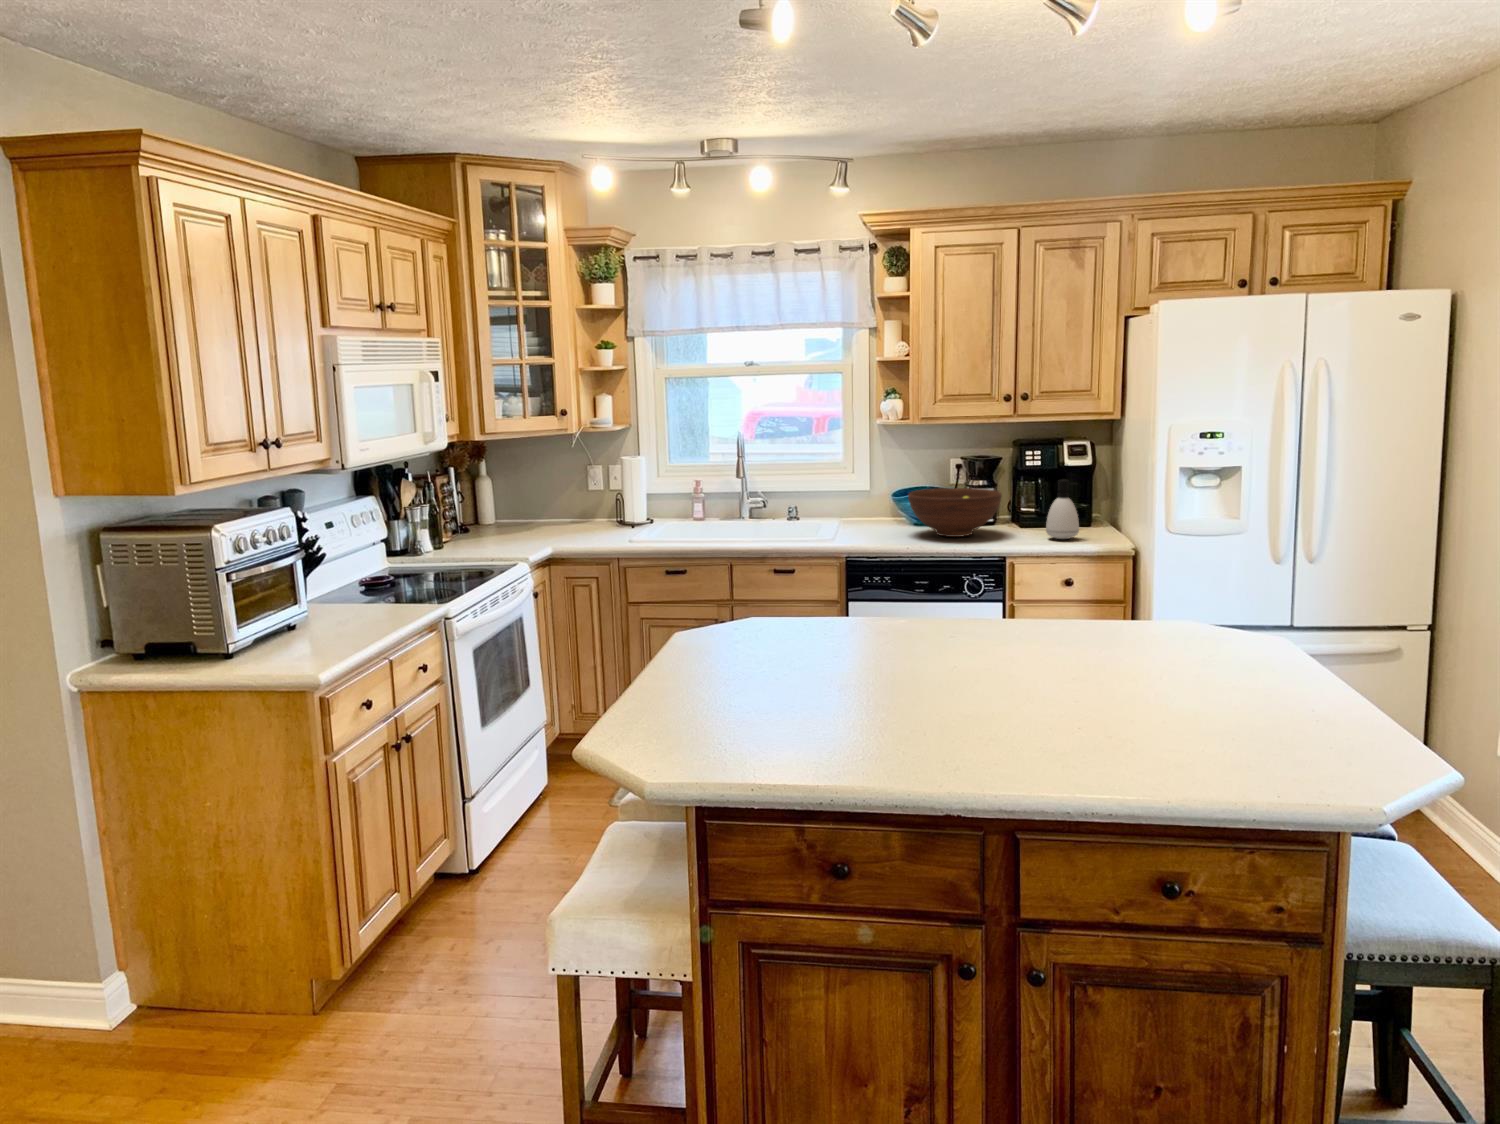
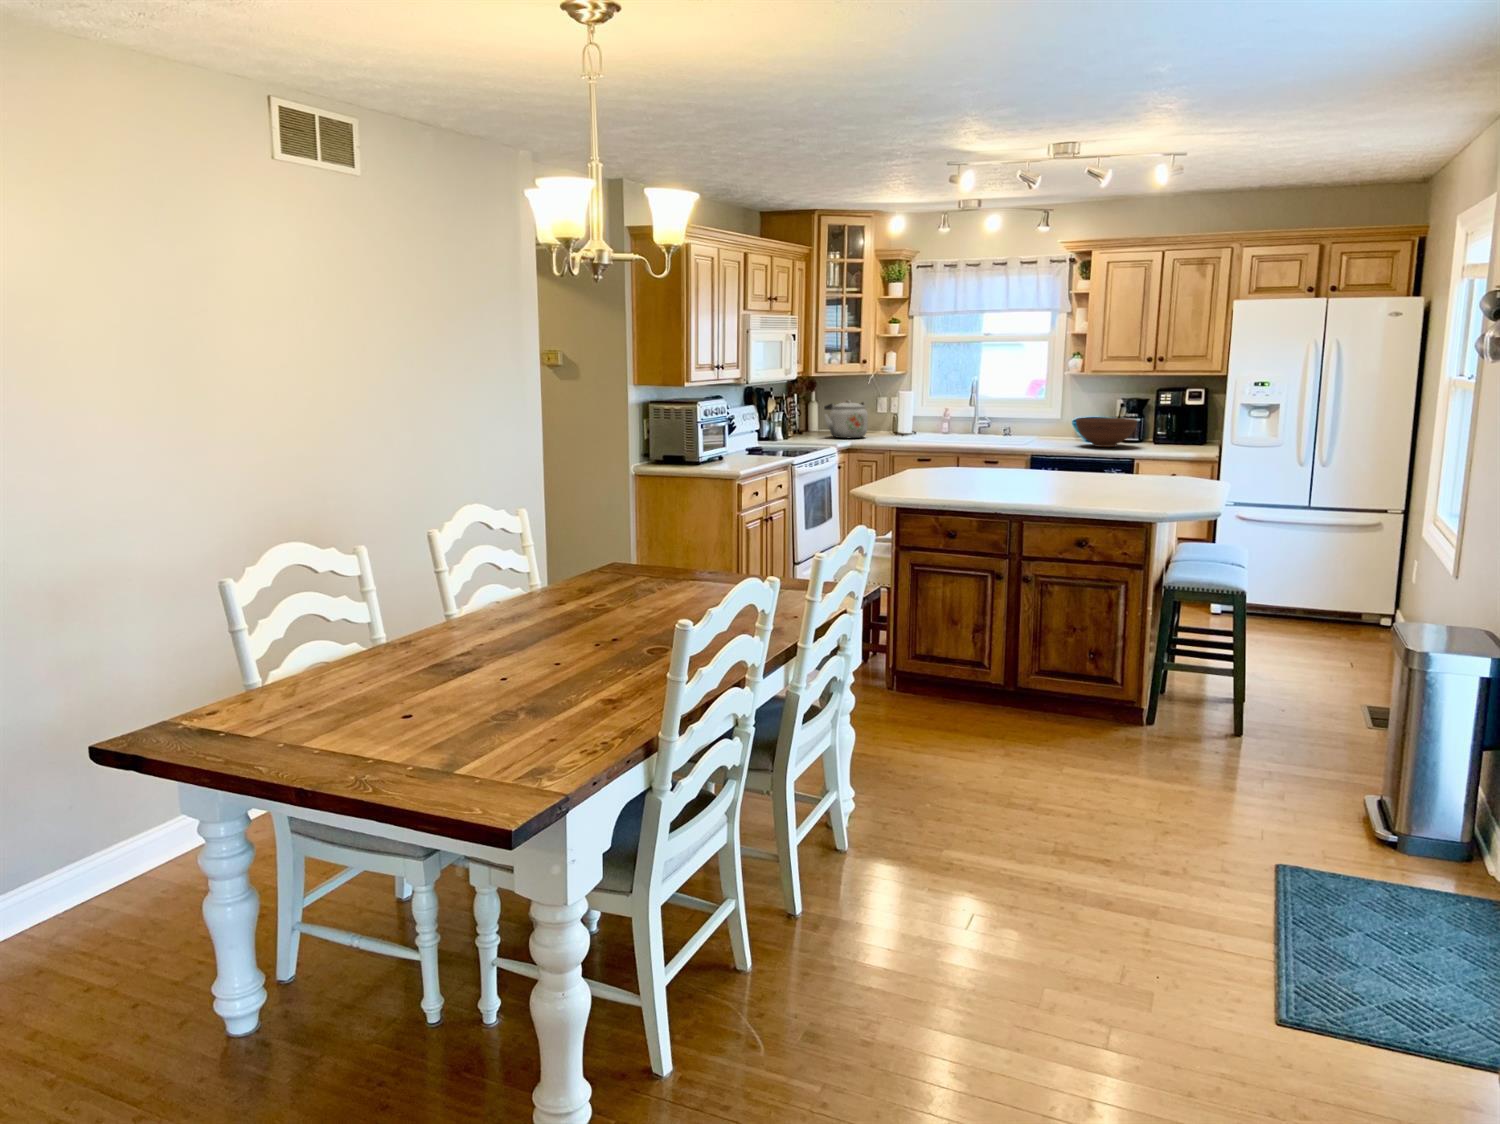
kettle: none [499,476,575,539] -> present [824,400,868,438]
soap dispenser: present [1046,479,1079,539] -> none [1162,413,1184,451]

